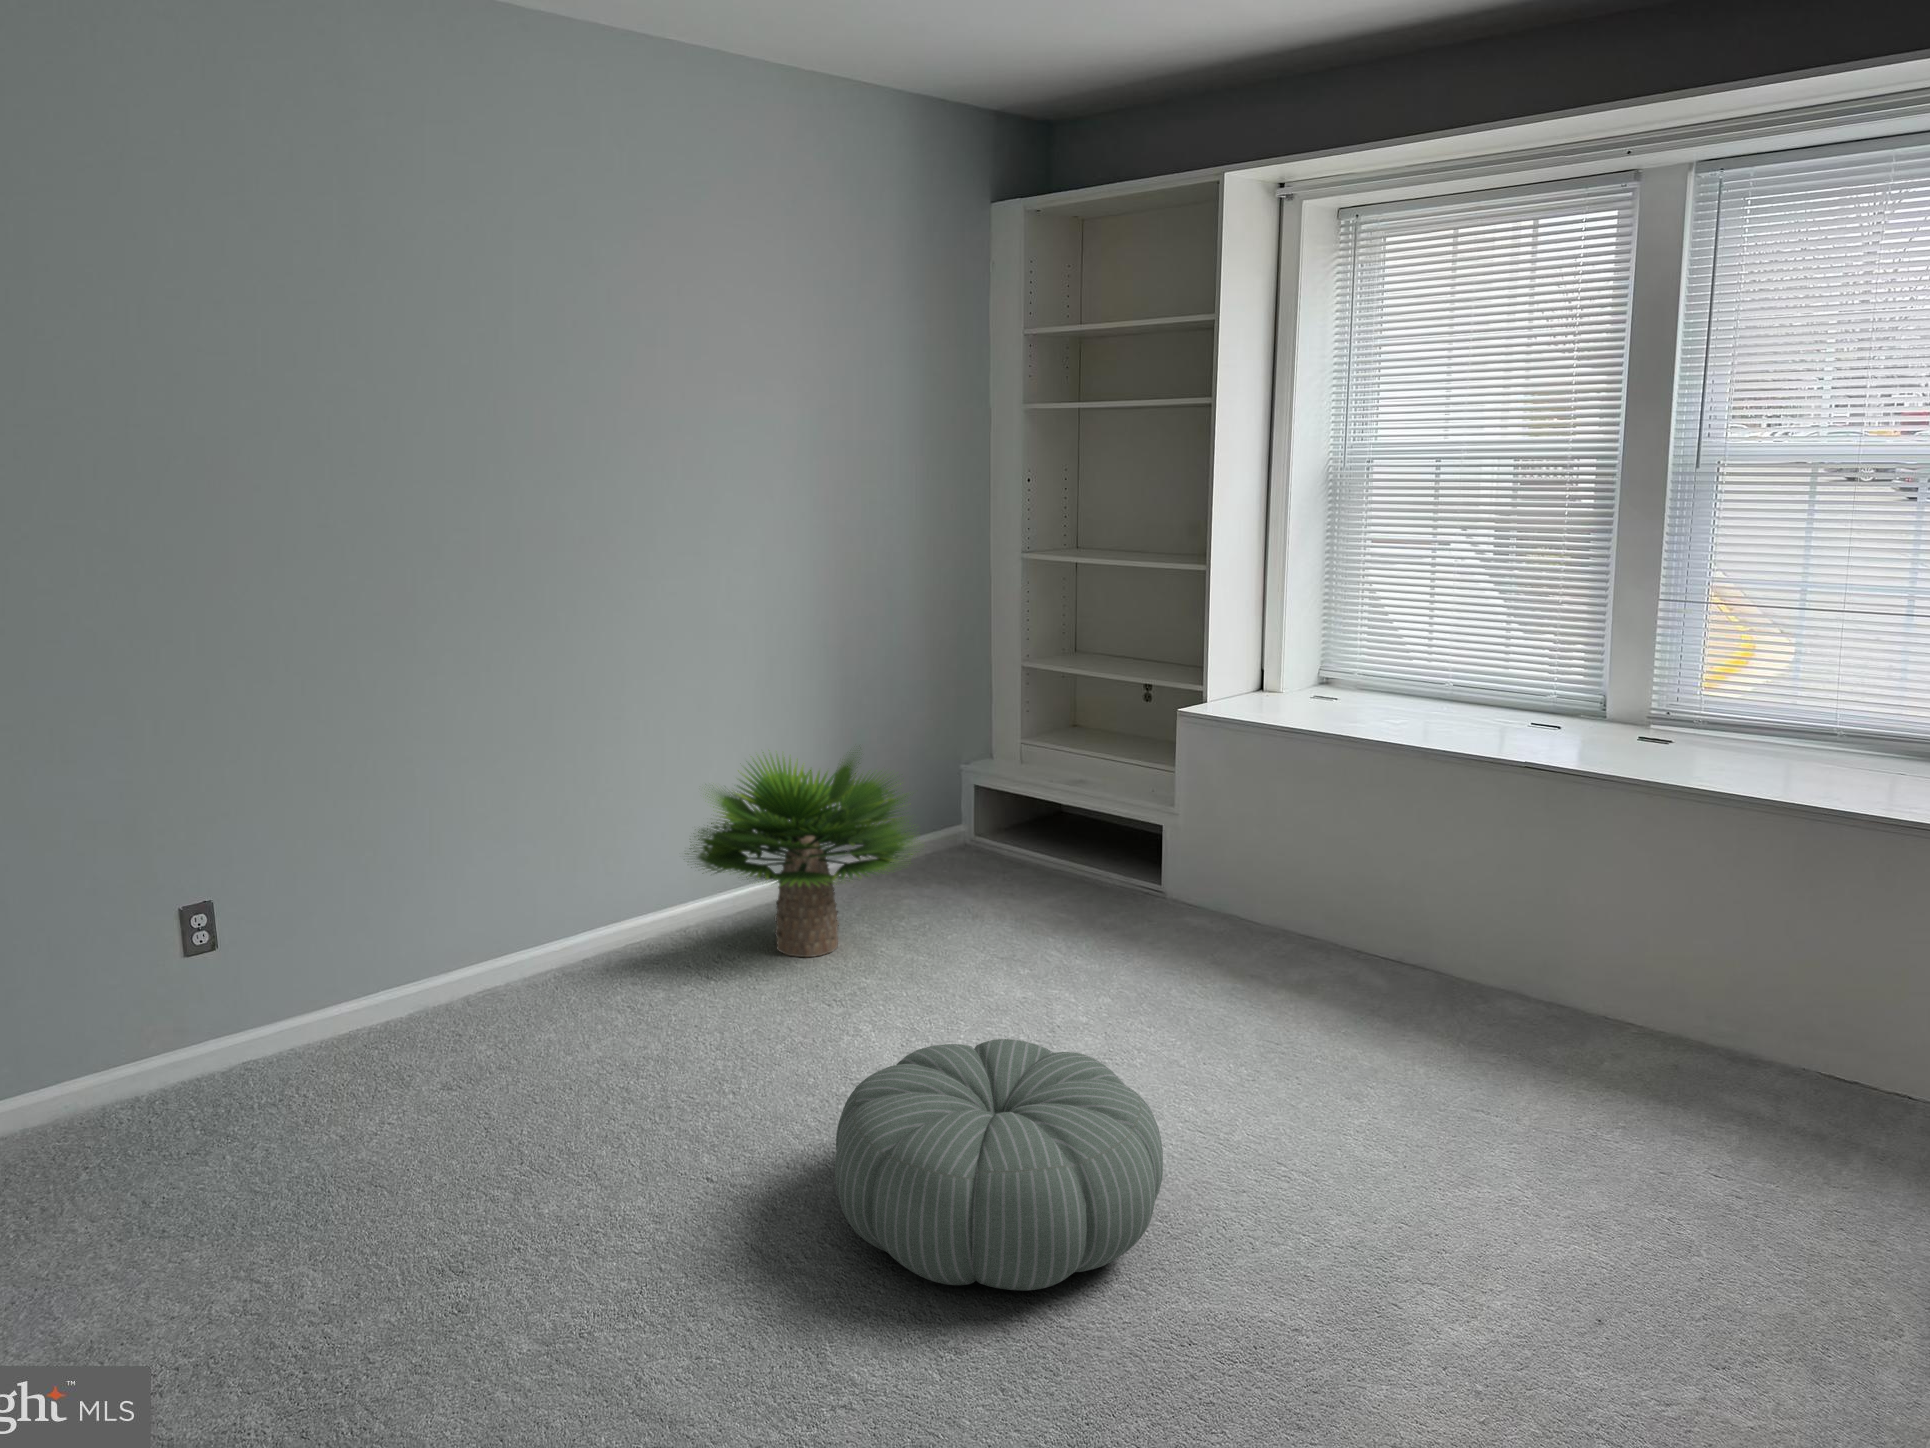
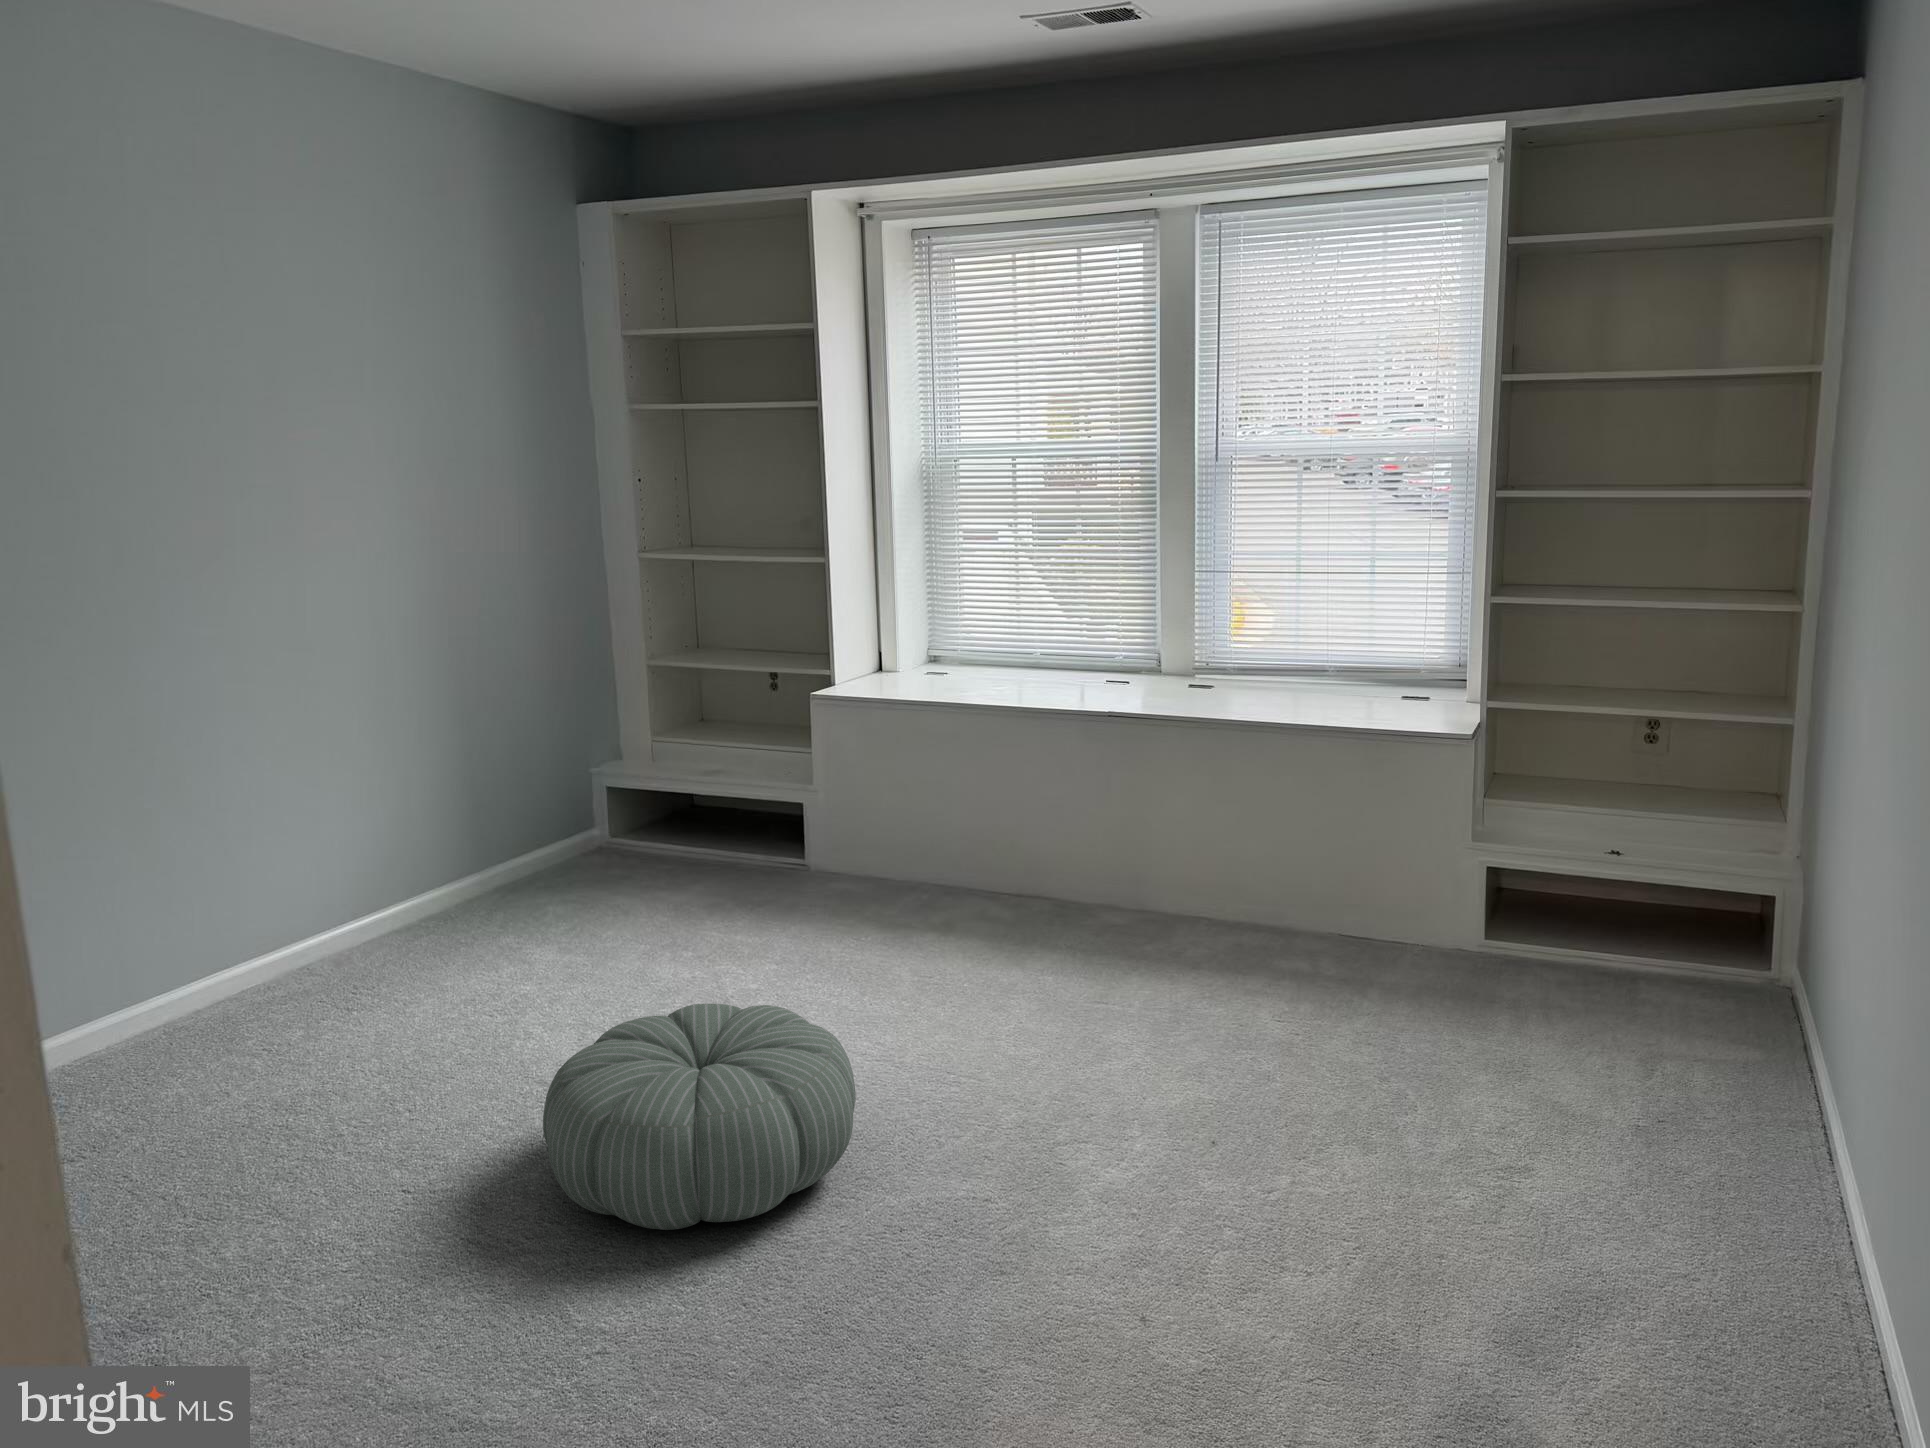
potted plant: present [689,752,916,957] -> none [304,747,579,973]

